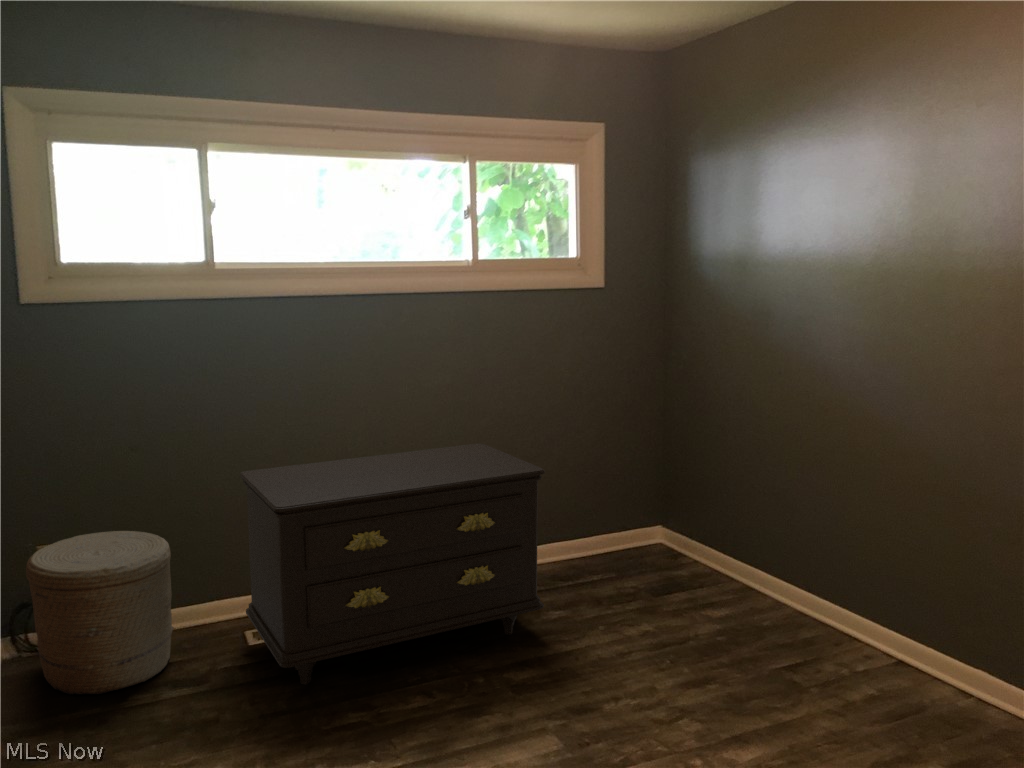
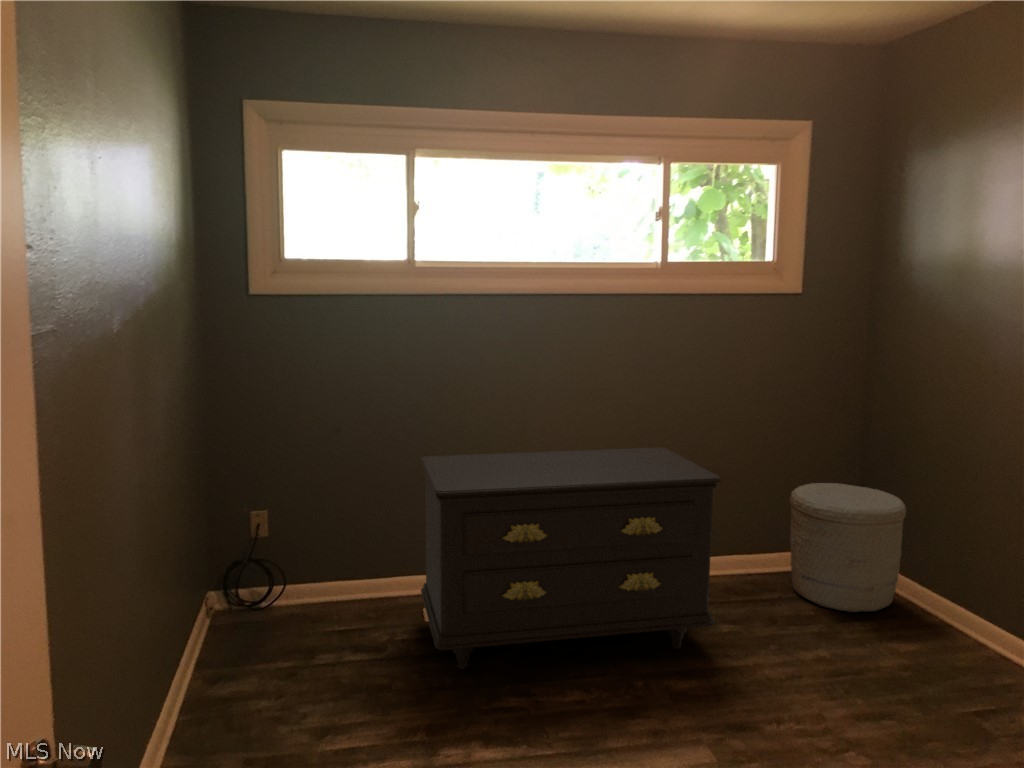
woven basket: present [26,531,174,695] -> present [790,483,906,612]

